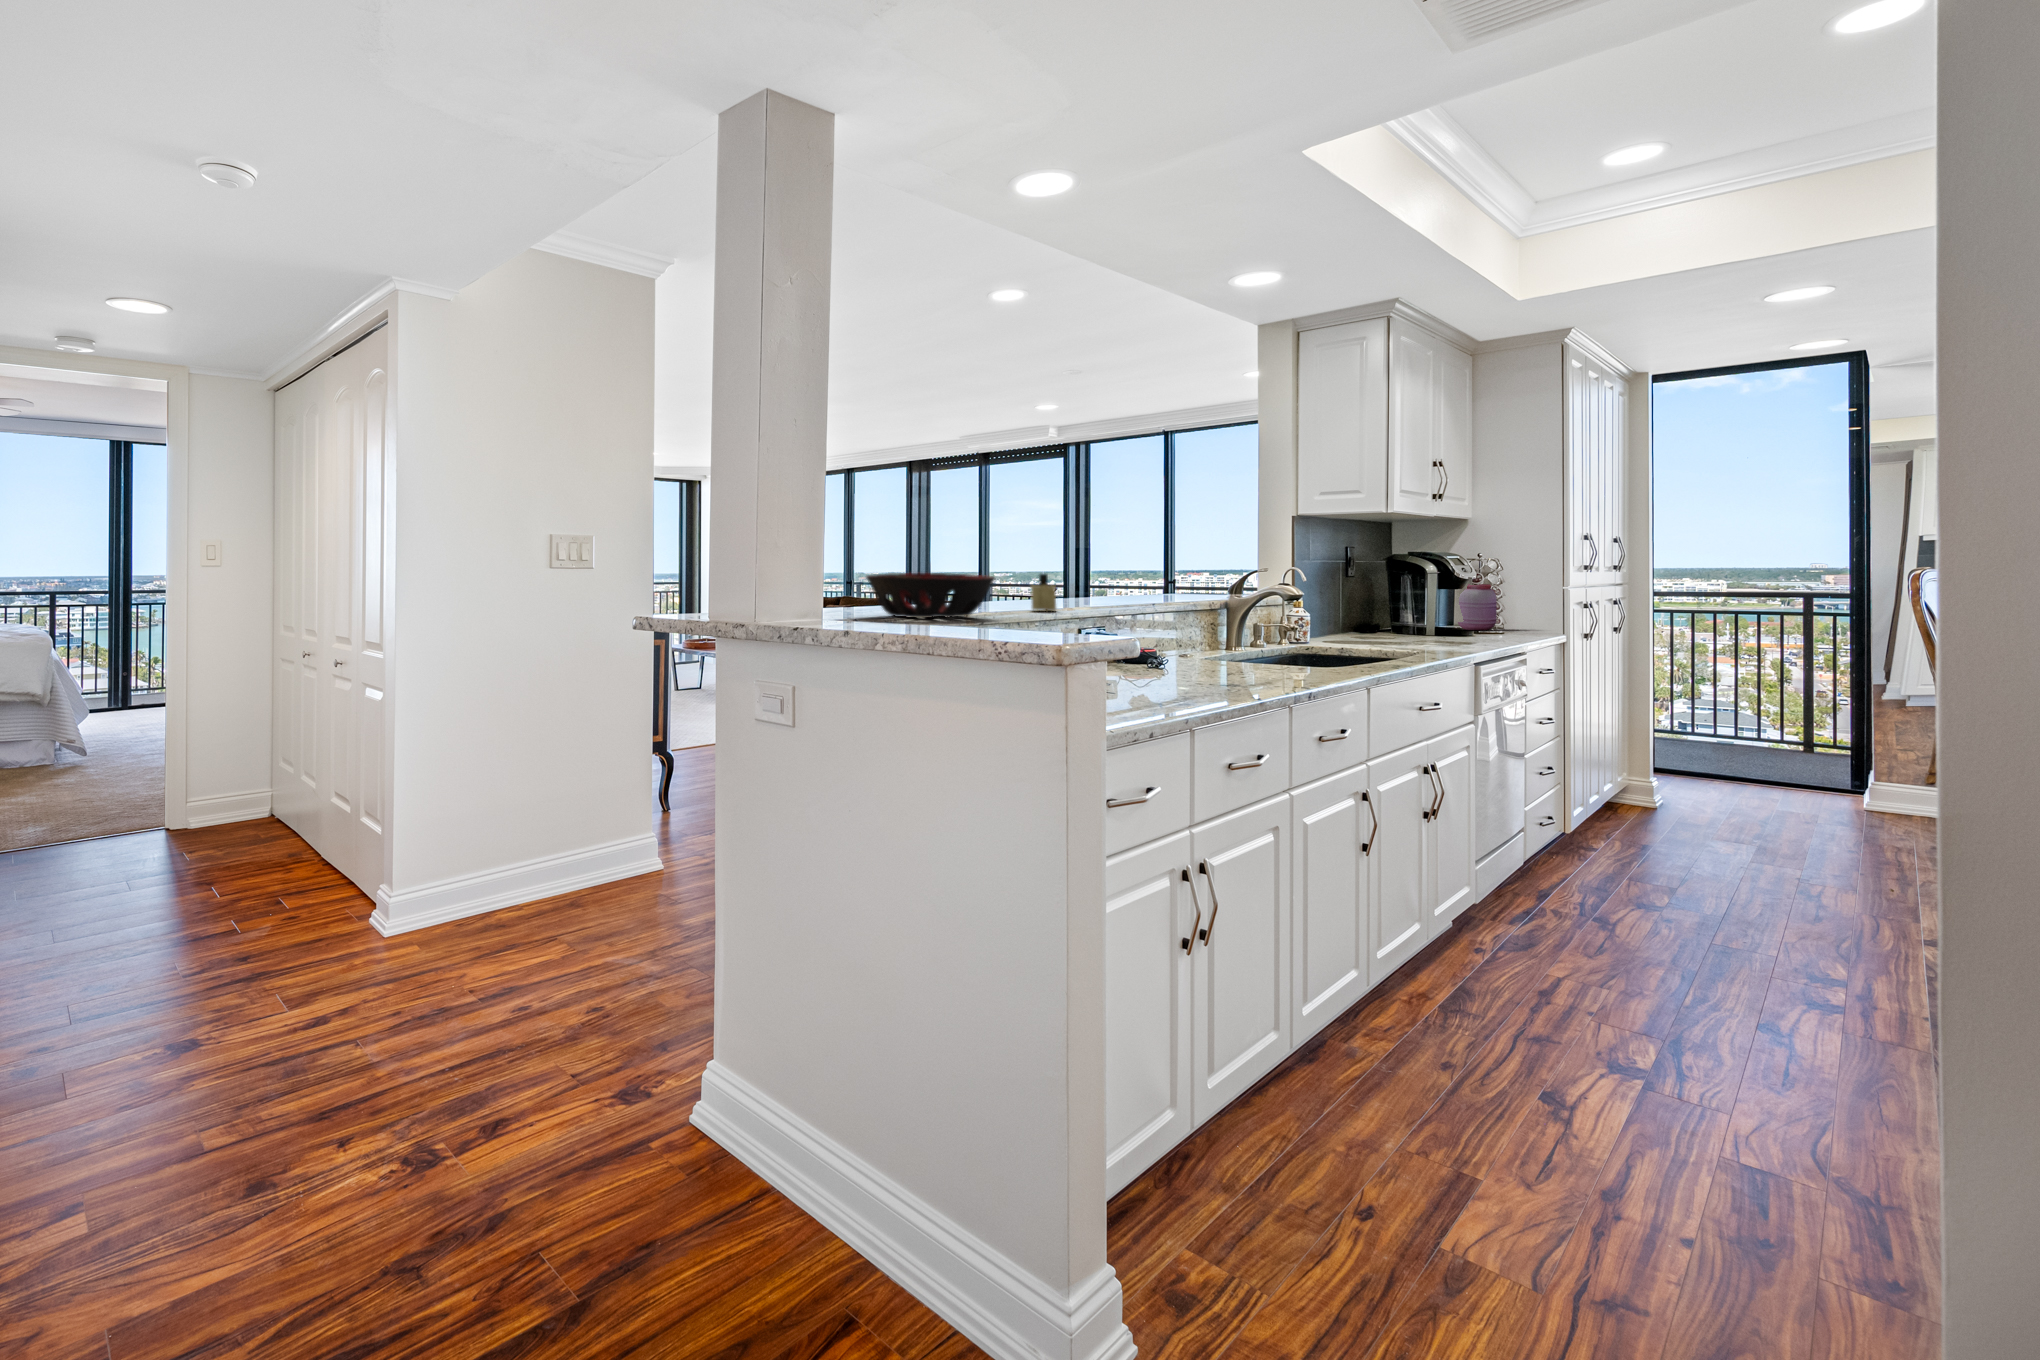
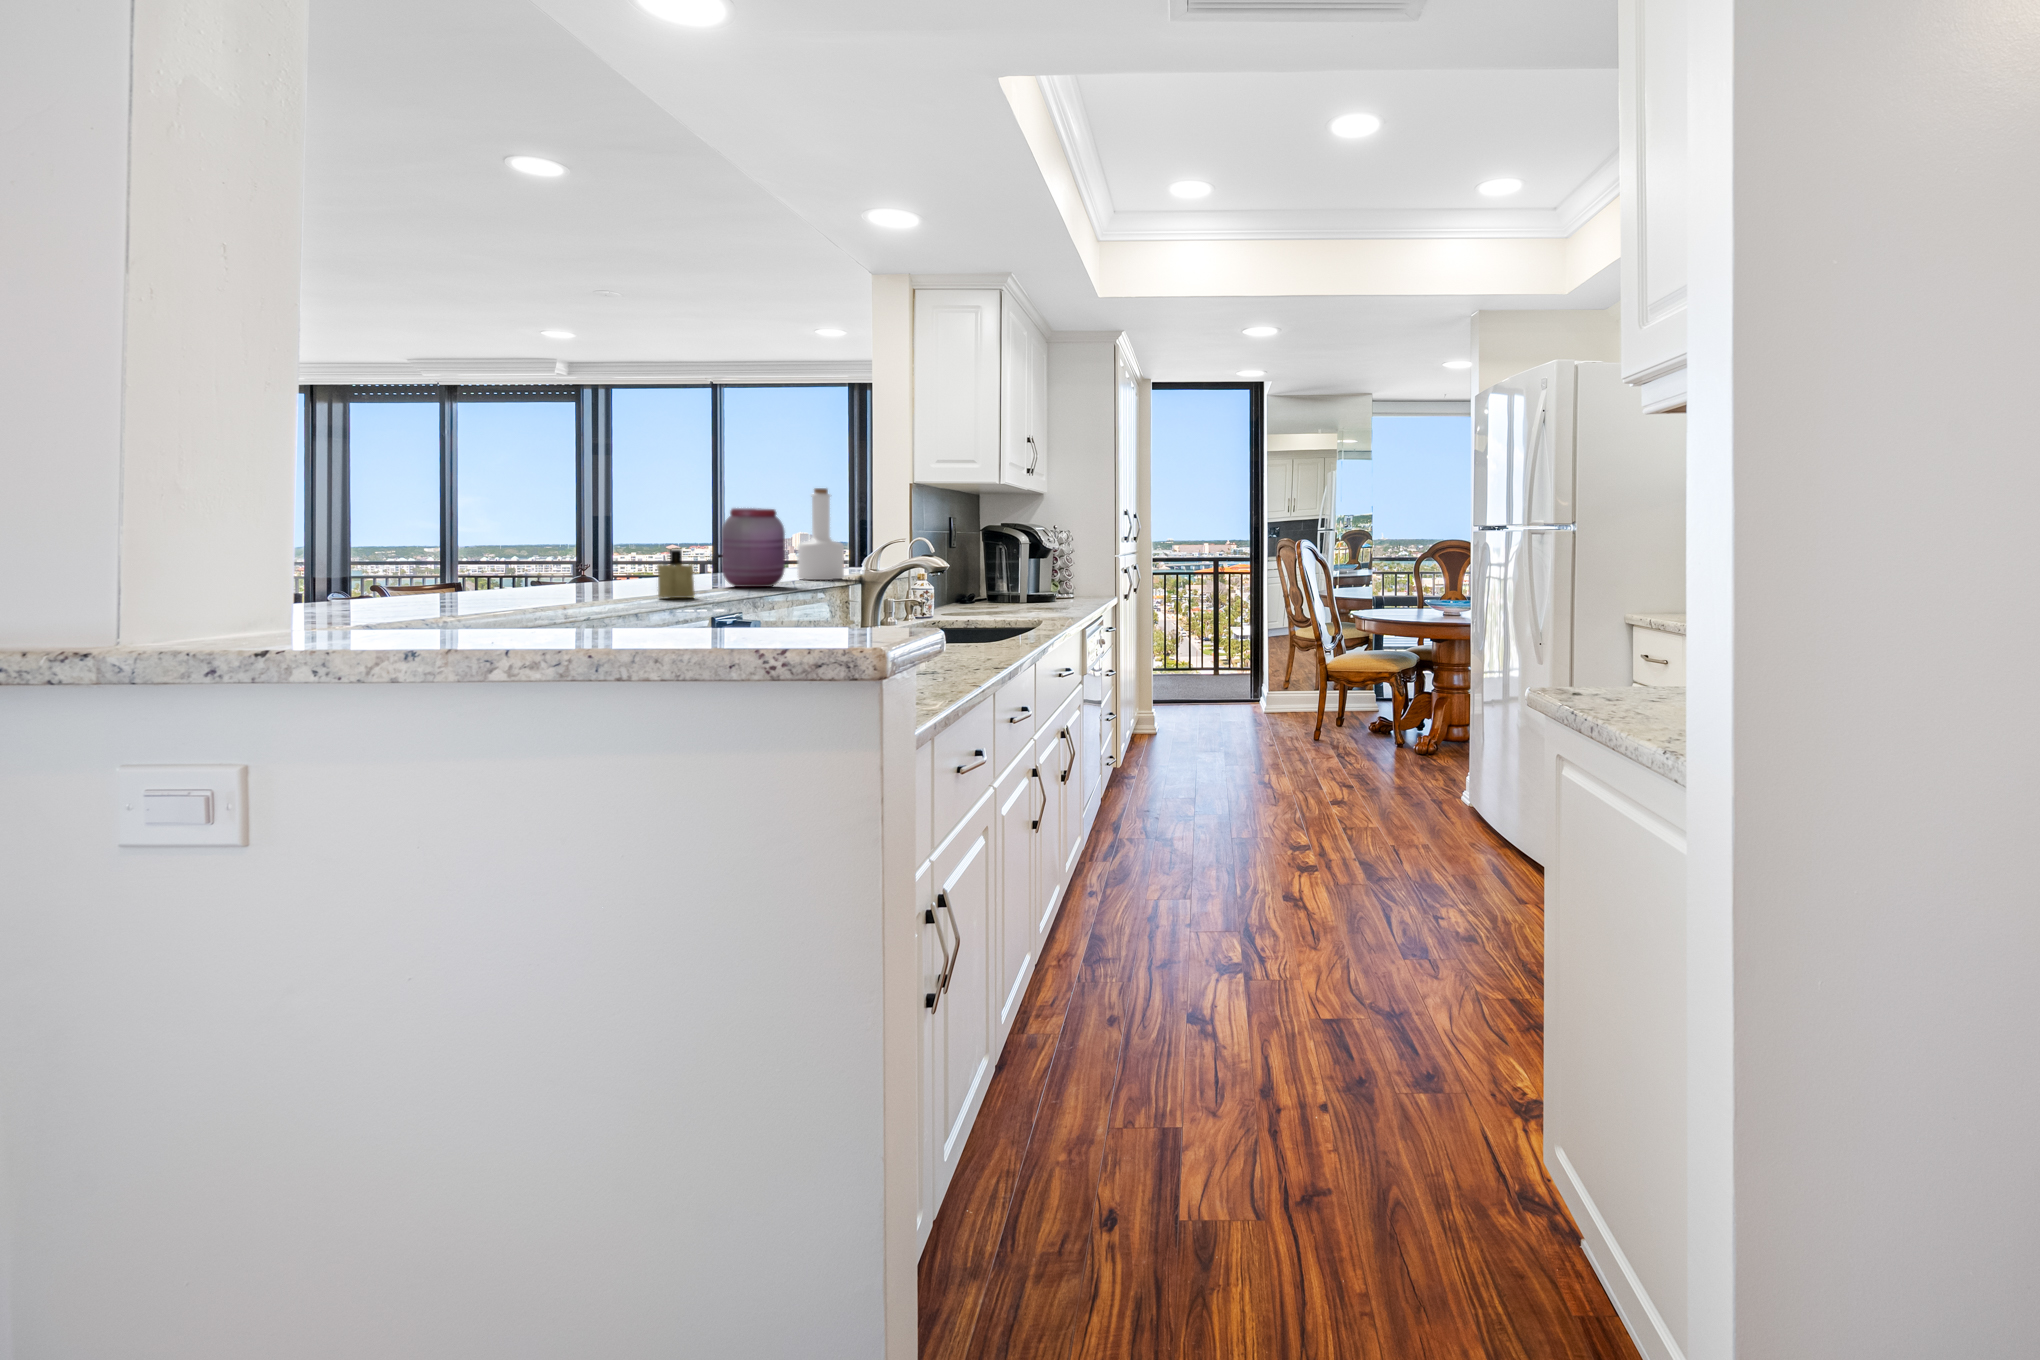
bottle: none [1172,522,1213,603] -> present [798,488,844,580]
decorative bowl: present [866,573,995,618] -> none [402,551,641,621]
jar: present [1458,584,1497,630] -> present [722,508,785,587]

